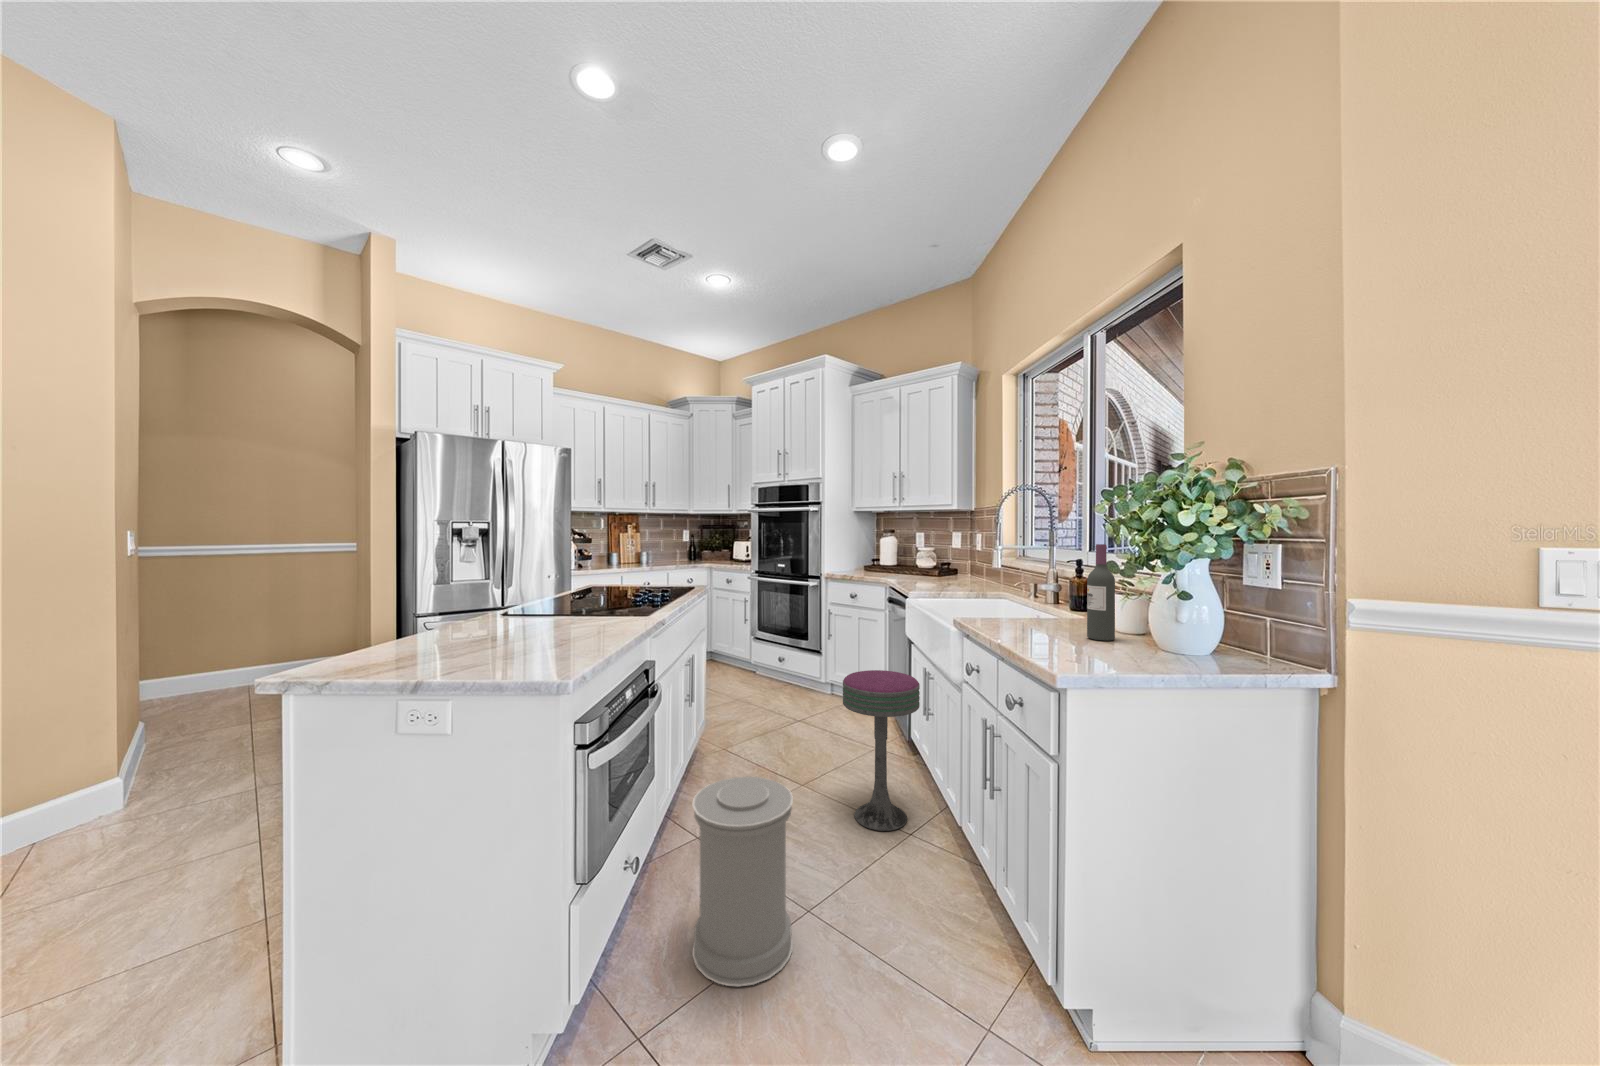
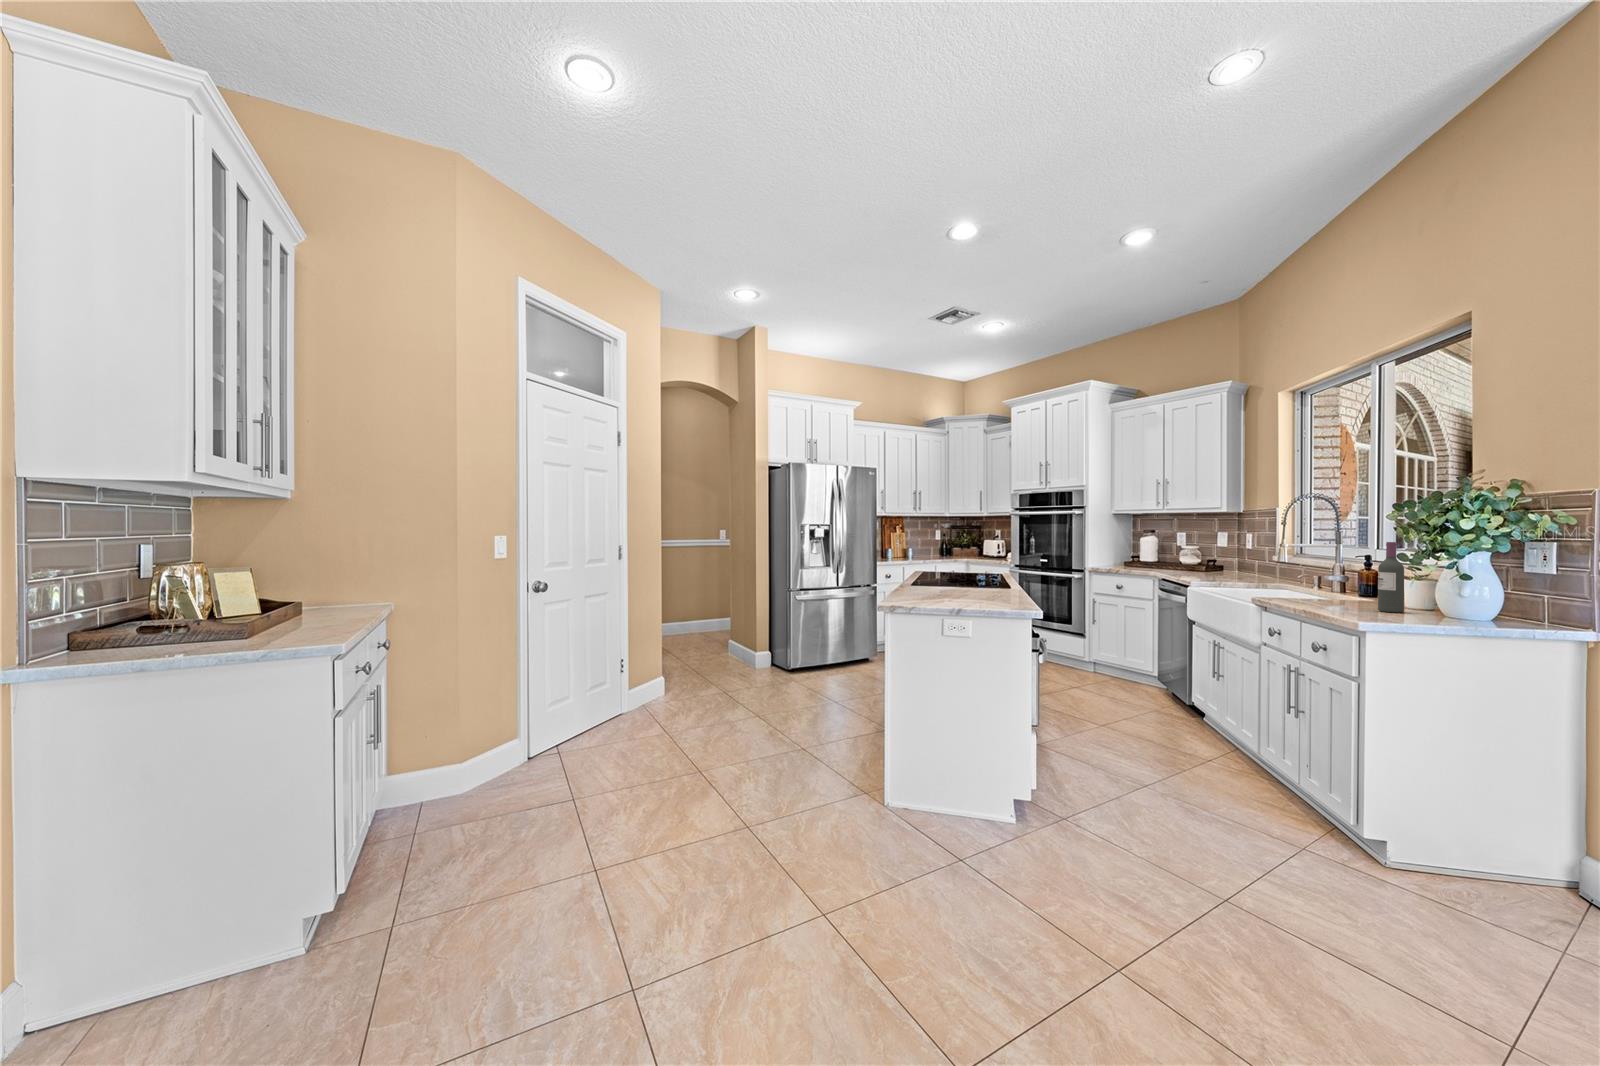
bar stool: present [843,670,920,831] -> none [1146,638,1215,755]
trash can: present [693,777,793,986] -> none [1072,691,1144,807]

